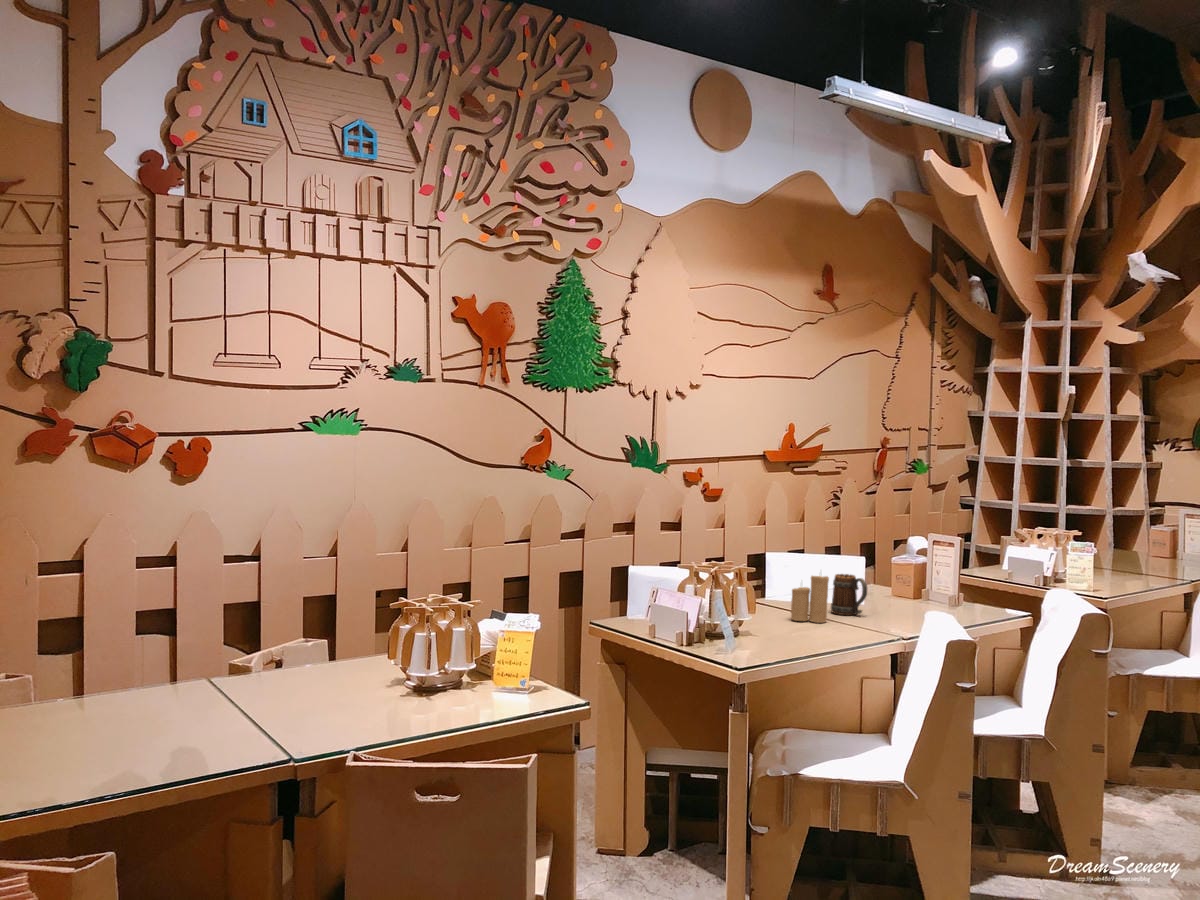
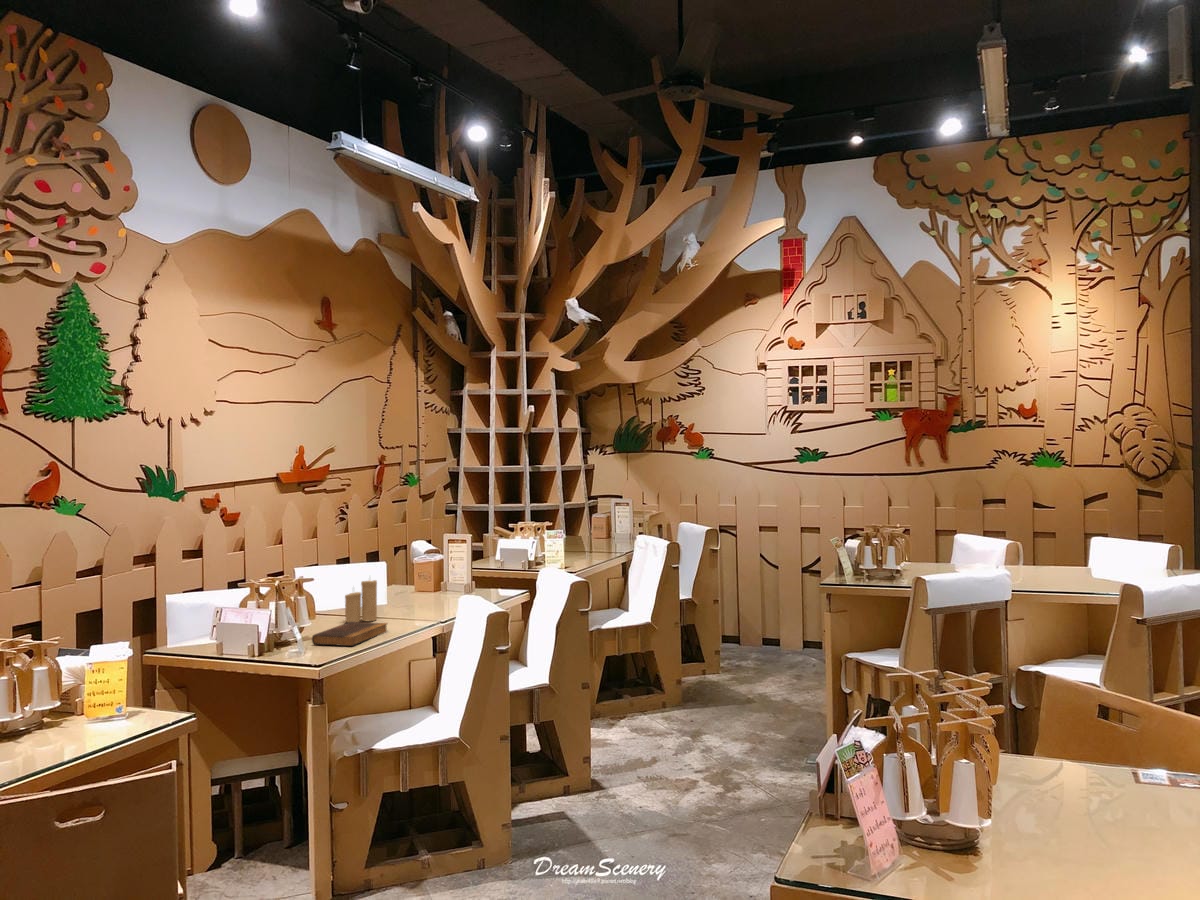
mug: present [831,574,867,615] -> none [376,577,407,612]
book: none [742,620,832,649] -> present [312,622,387,646]

